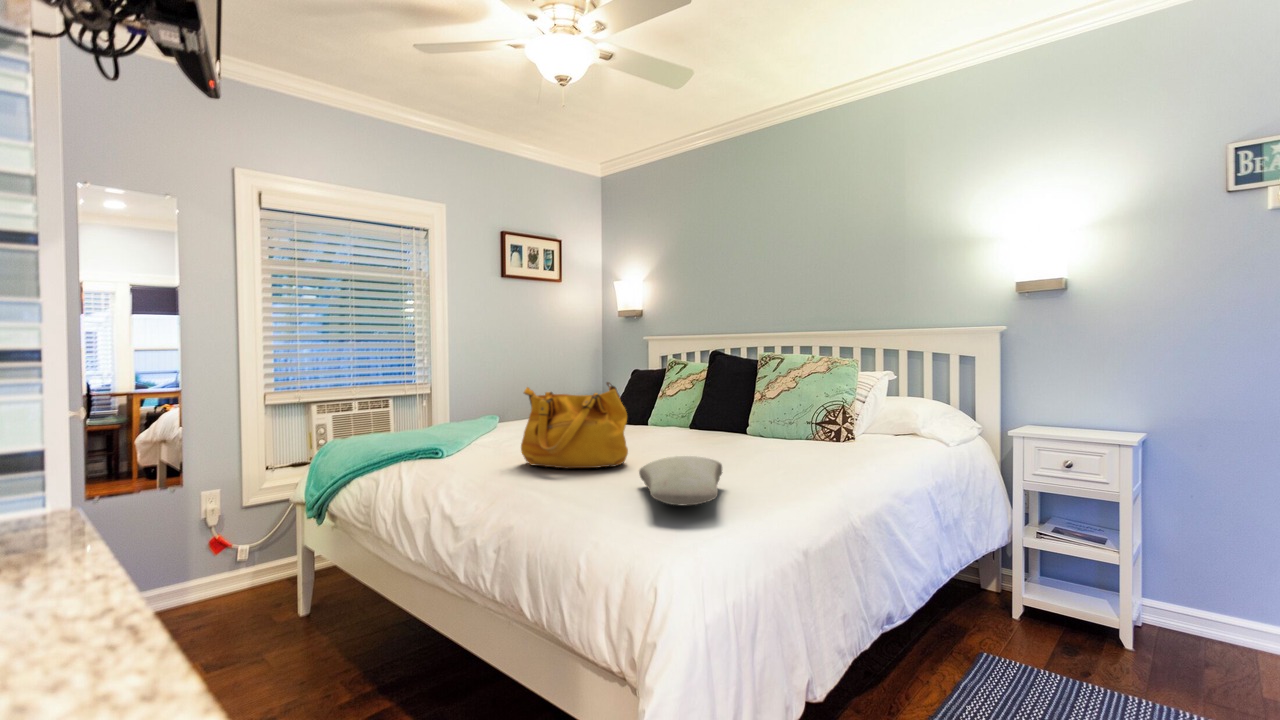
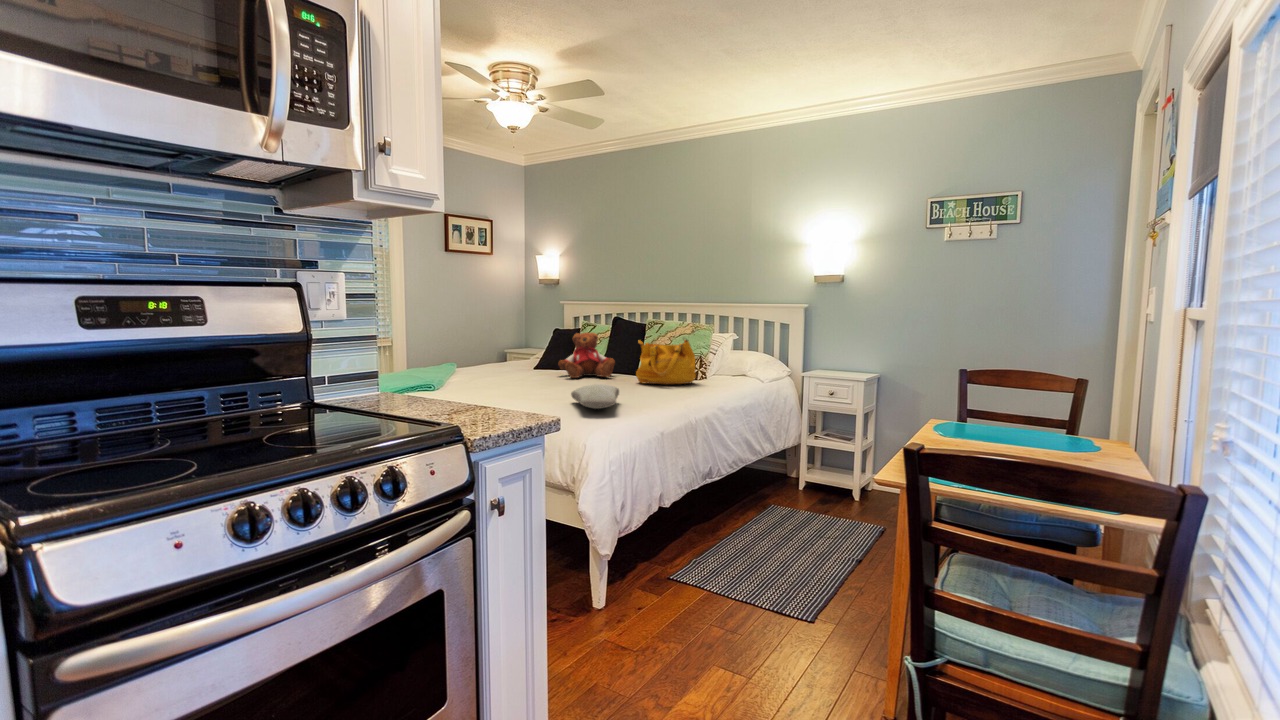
teddy bear: none [632,372,714,438] -> present [558,333,615,378]
handbag: present [521,382,628,468] -> present [636,339,696,385]

